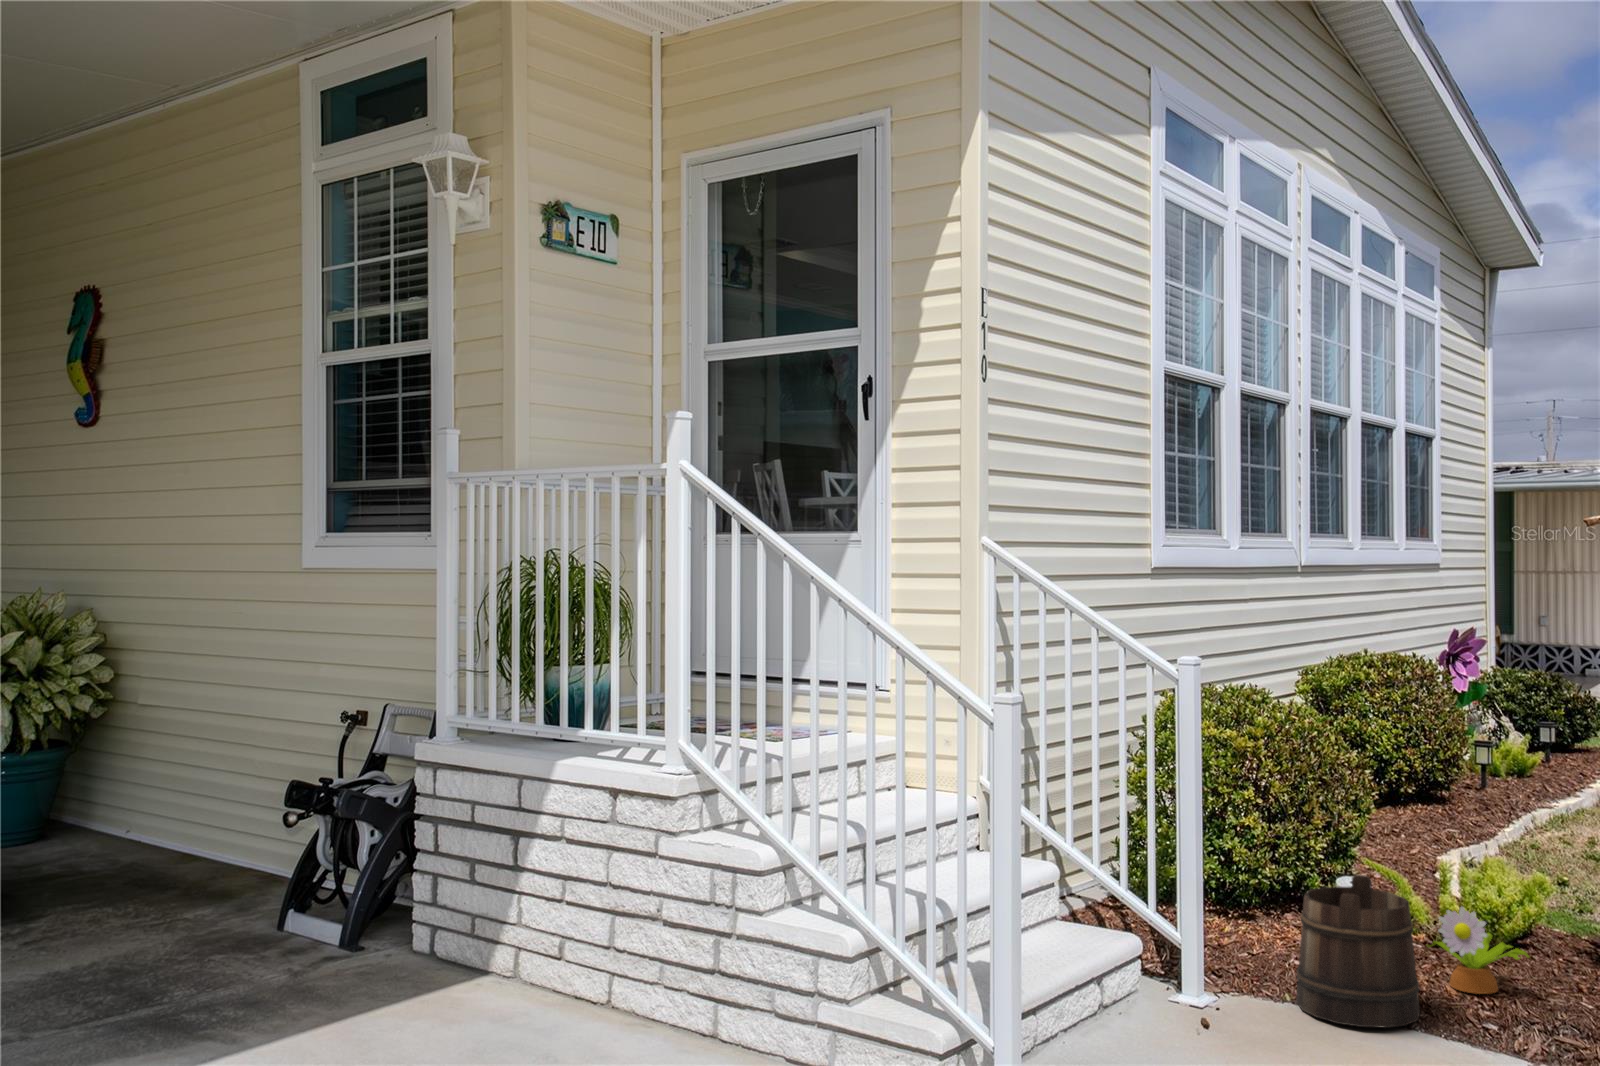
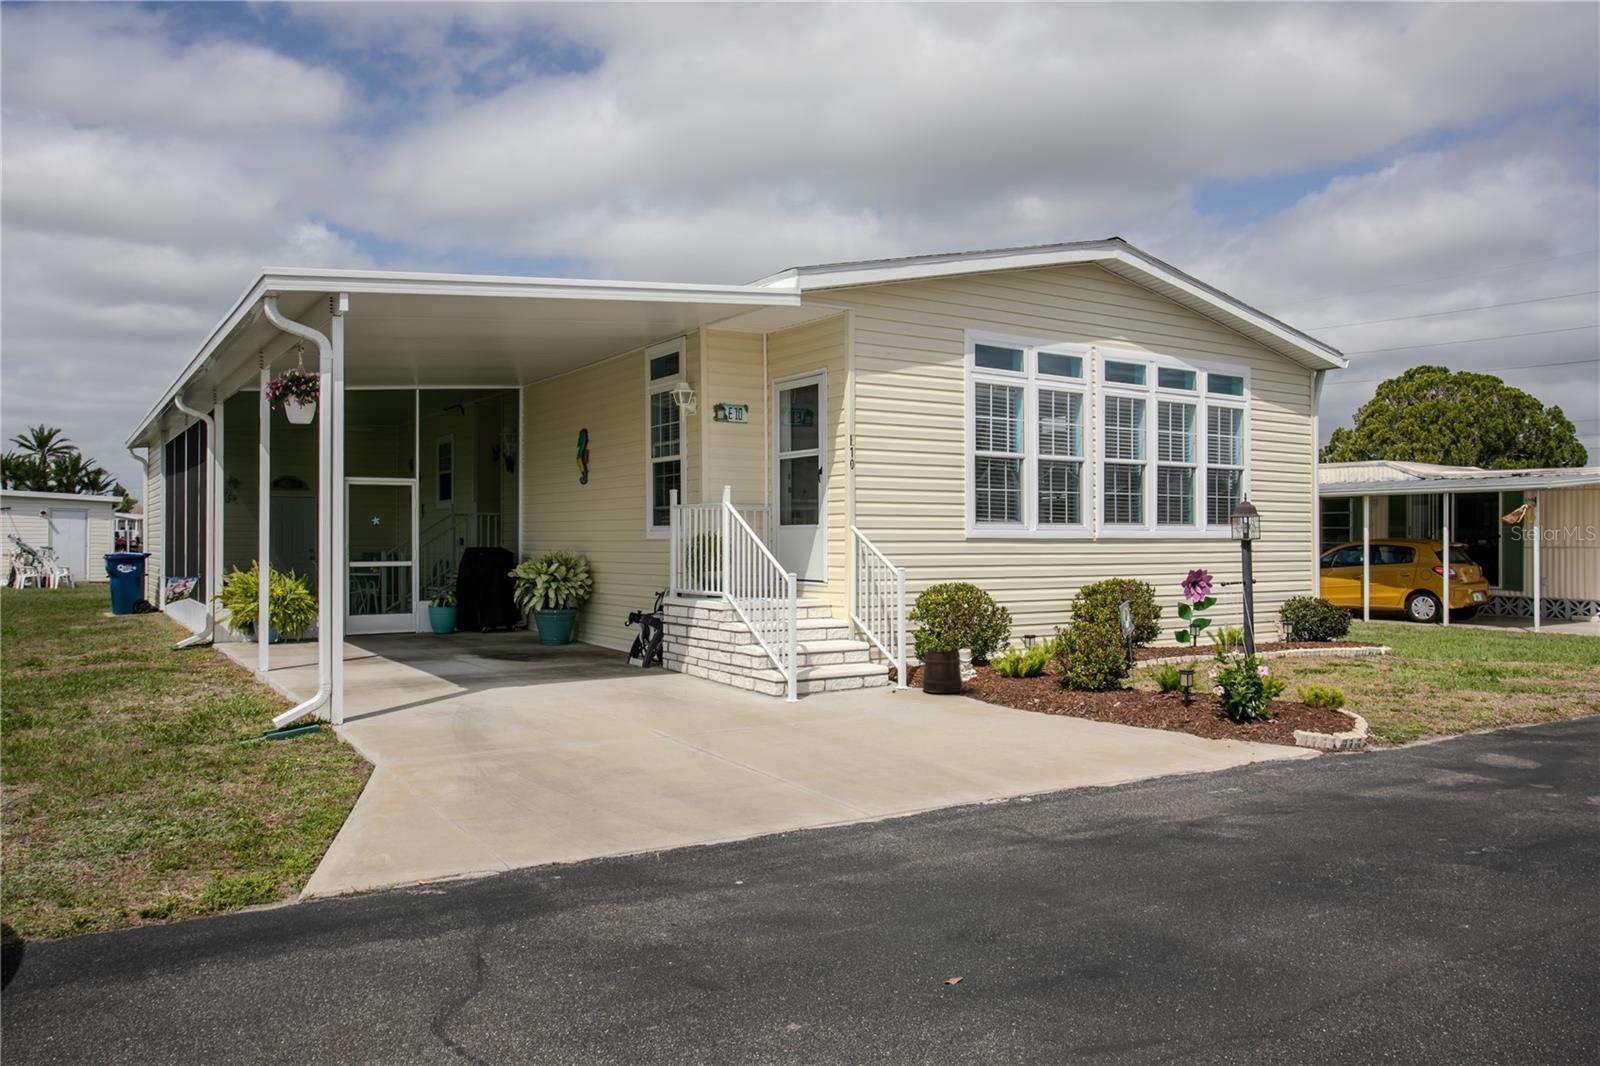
decorative plant: present [1427,907,1529,994] -> none [981,659,1011,690]

